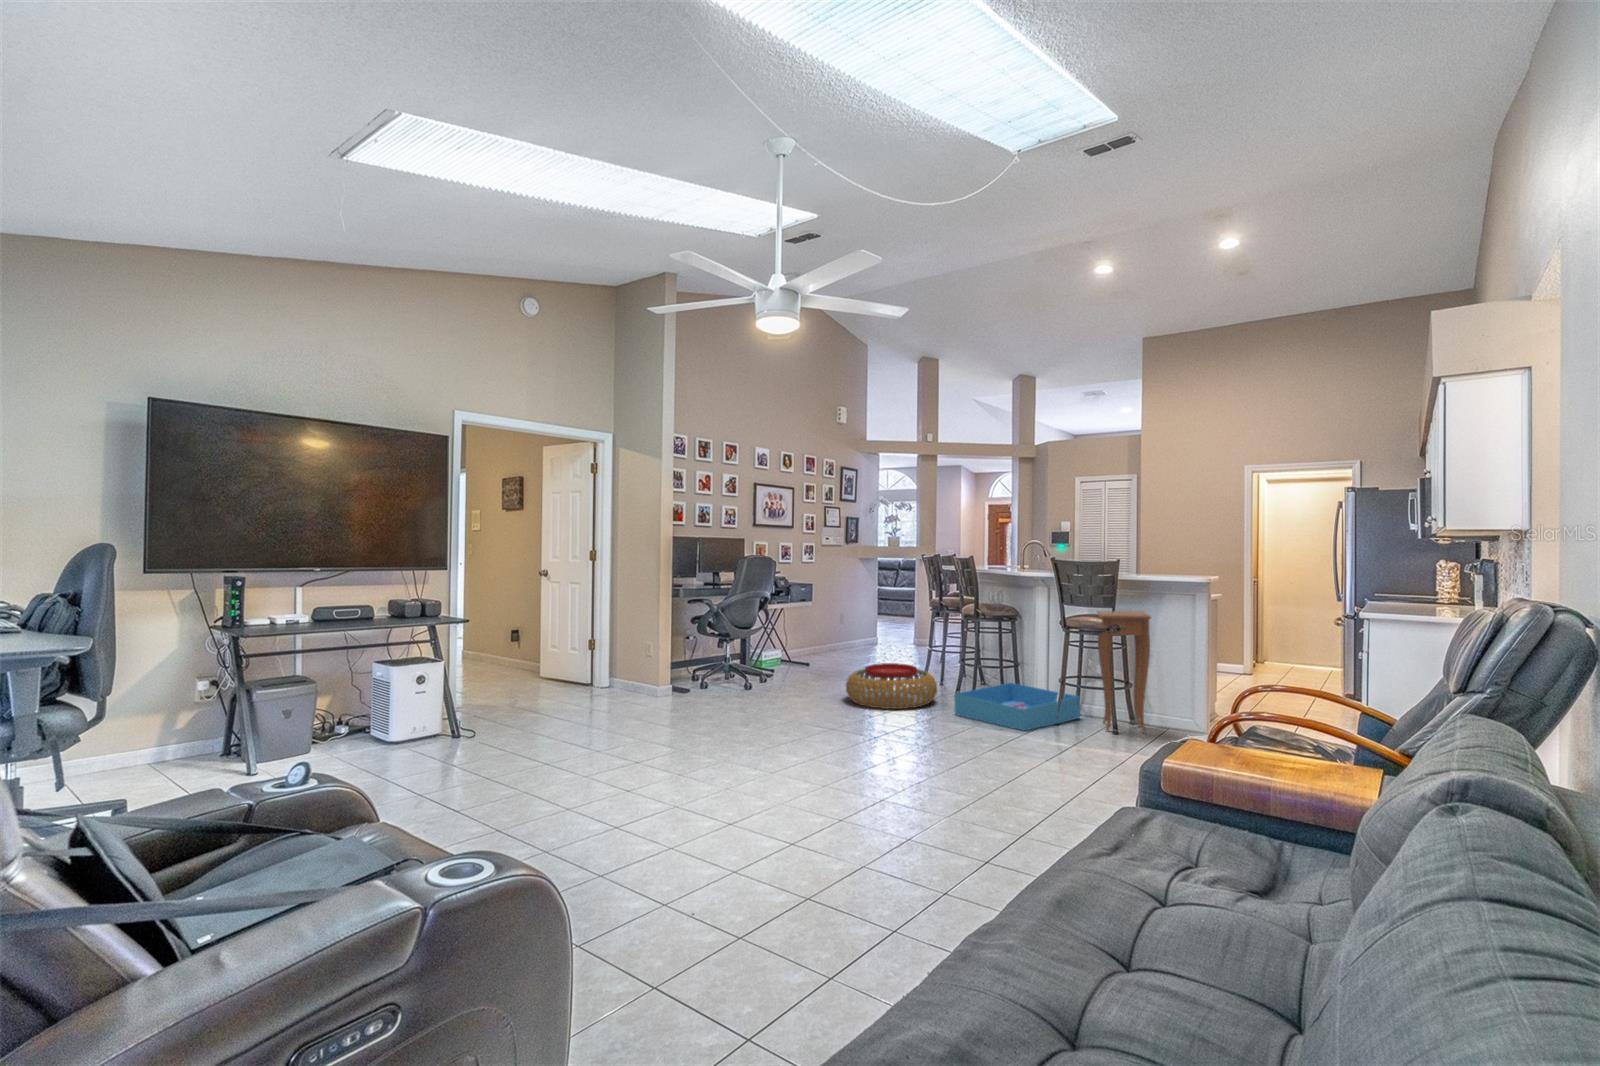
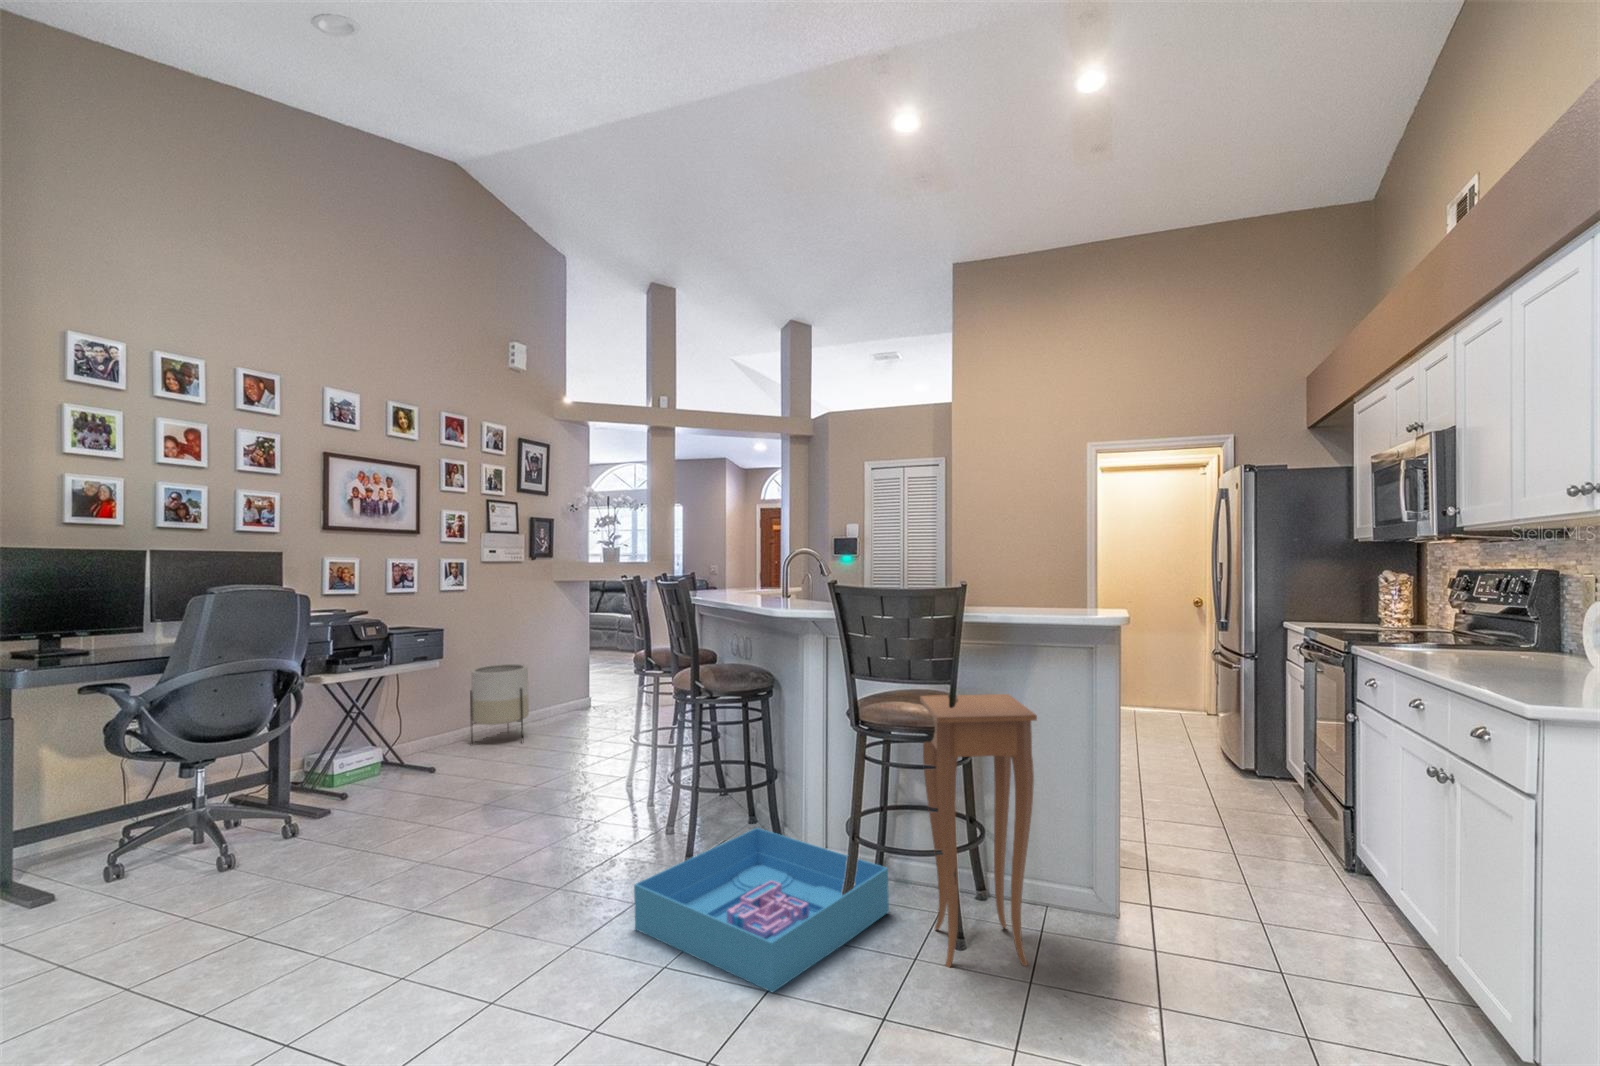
planter: none [819,610,852,658] -> present [470,664,529,744]
pouf: present [846,663,937,709] -> none [416,799,616,923]

